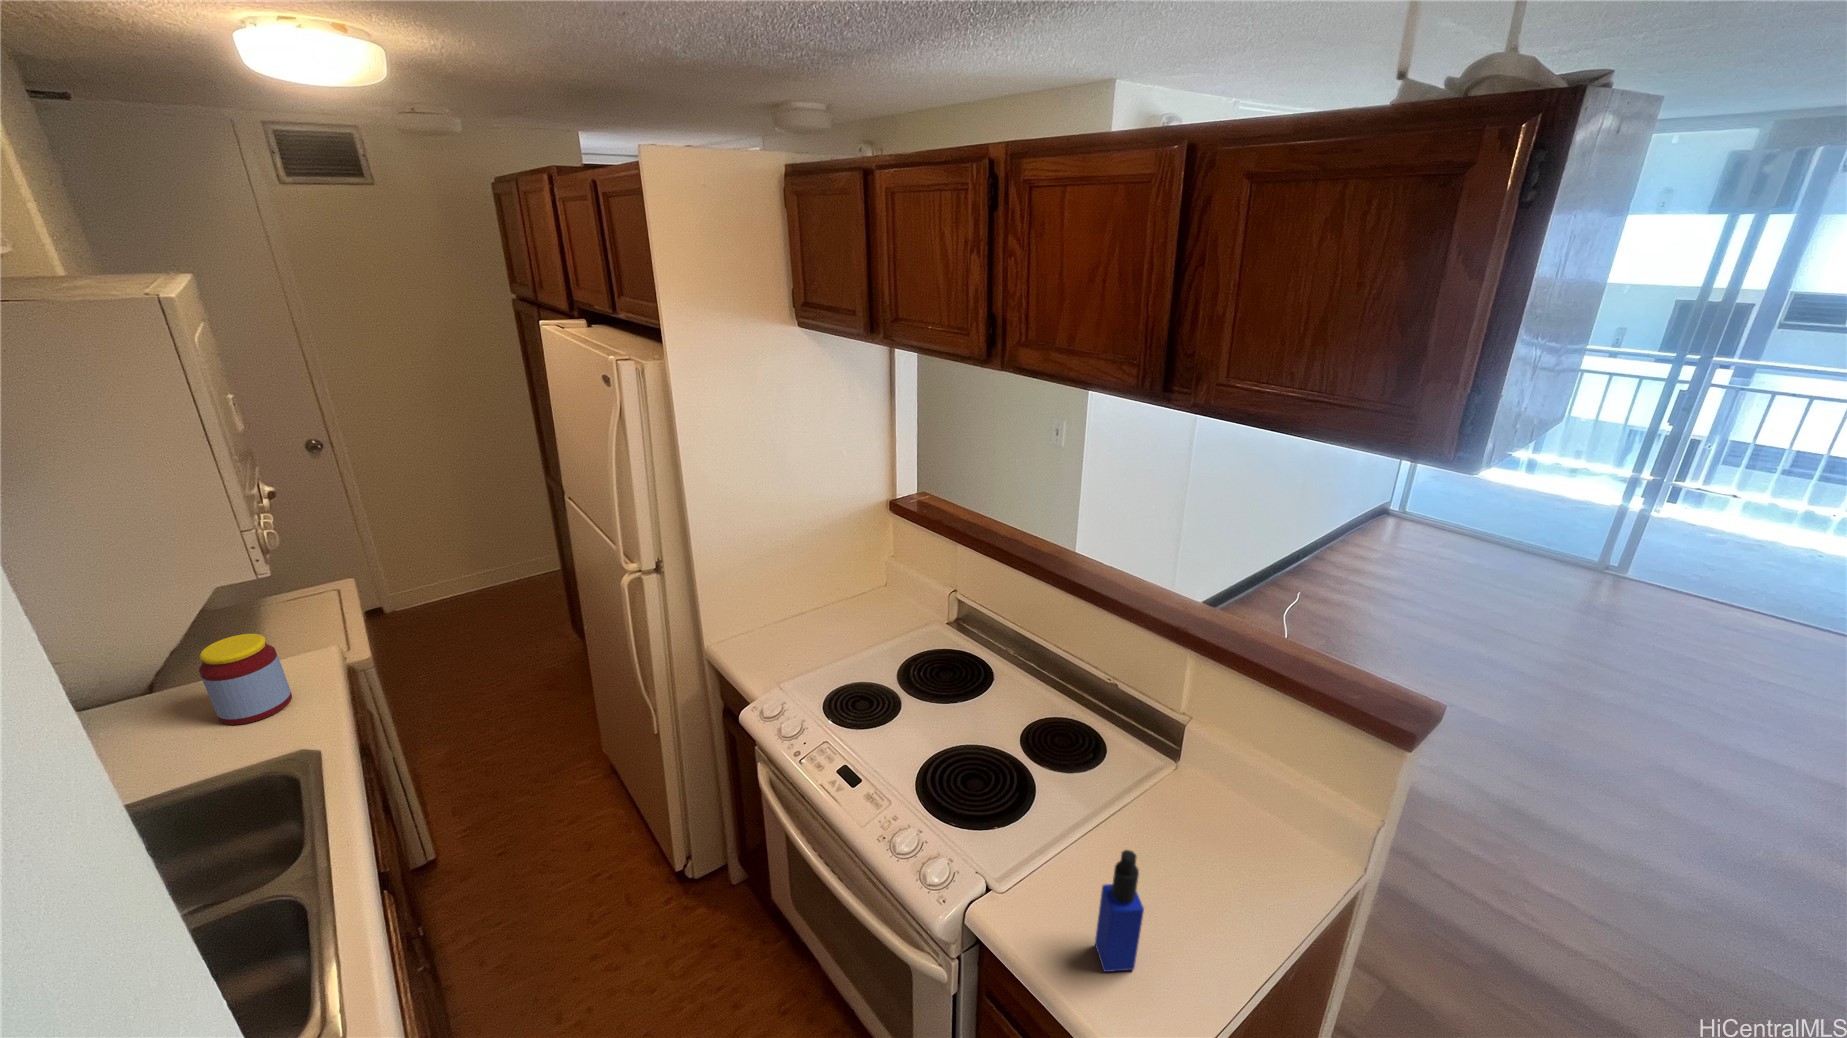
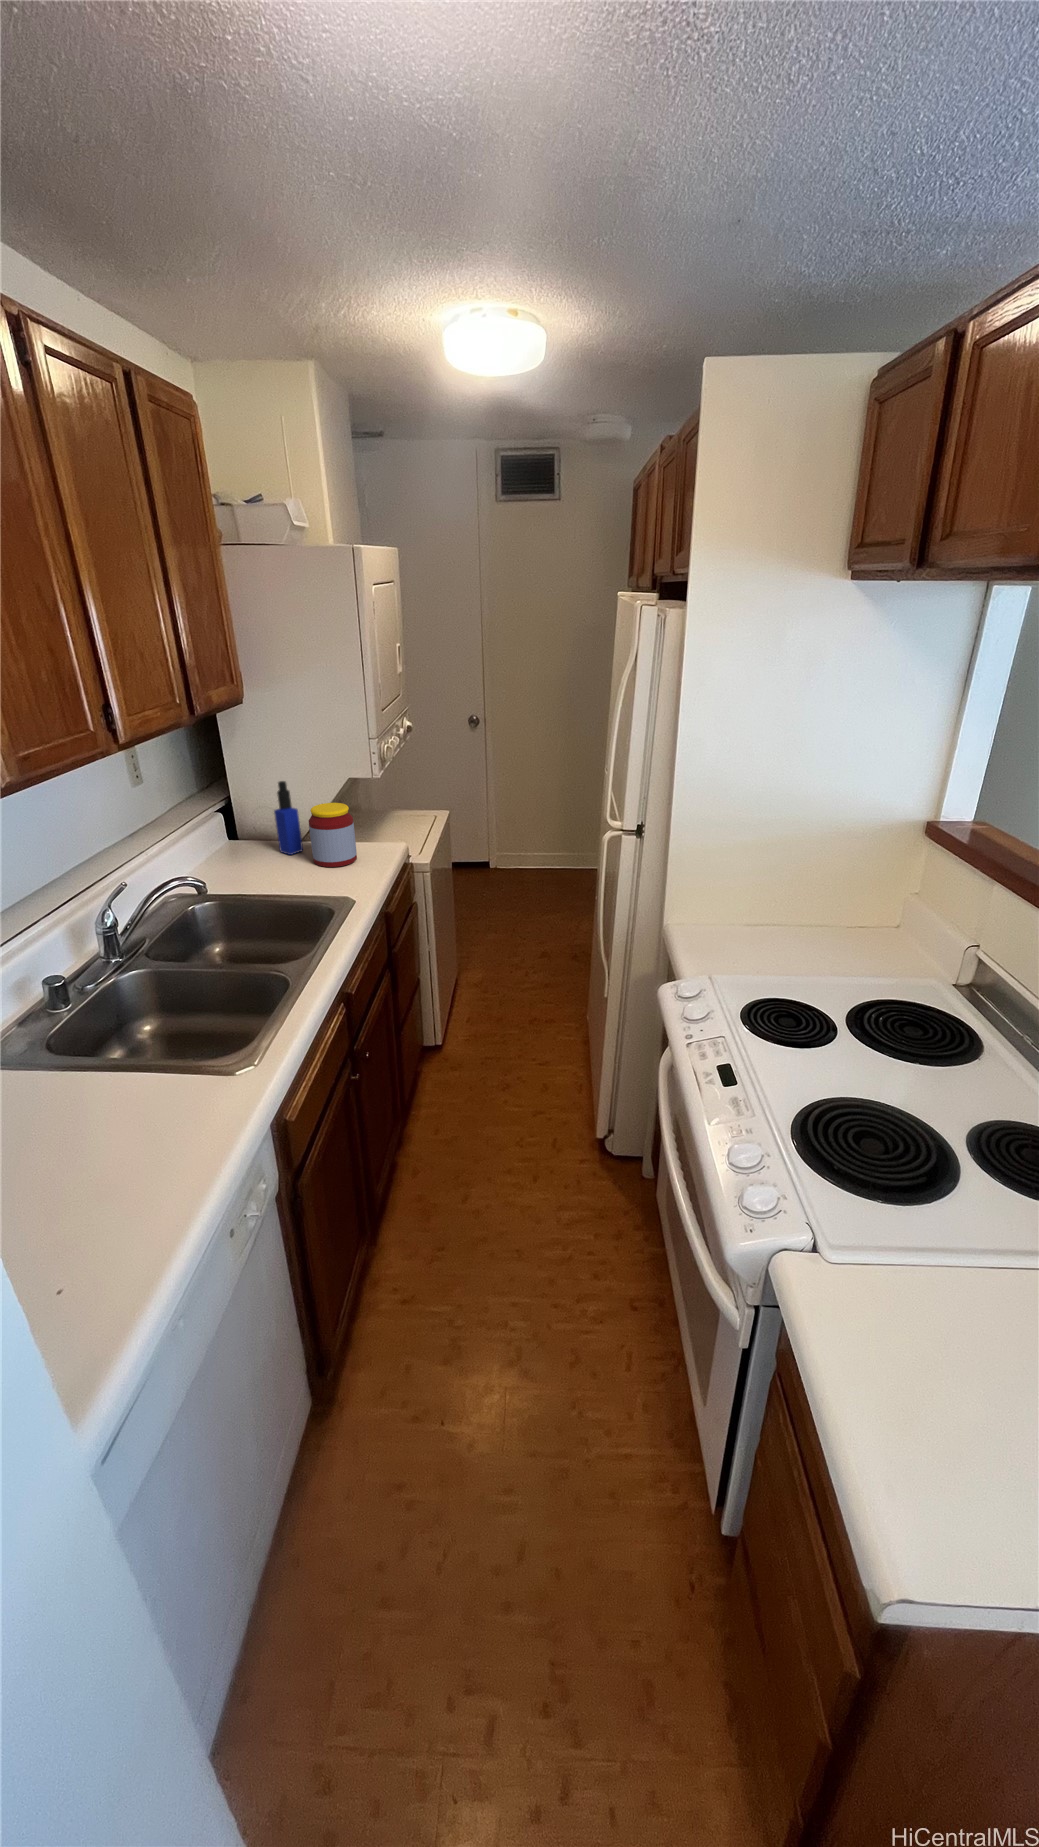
bottle: present [1095,850,1144,972] -> present [274,781,303,855]

